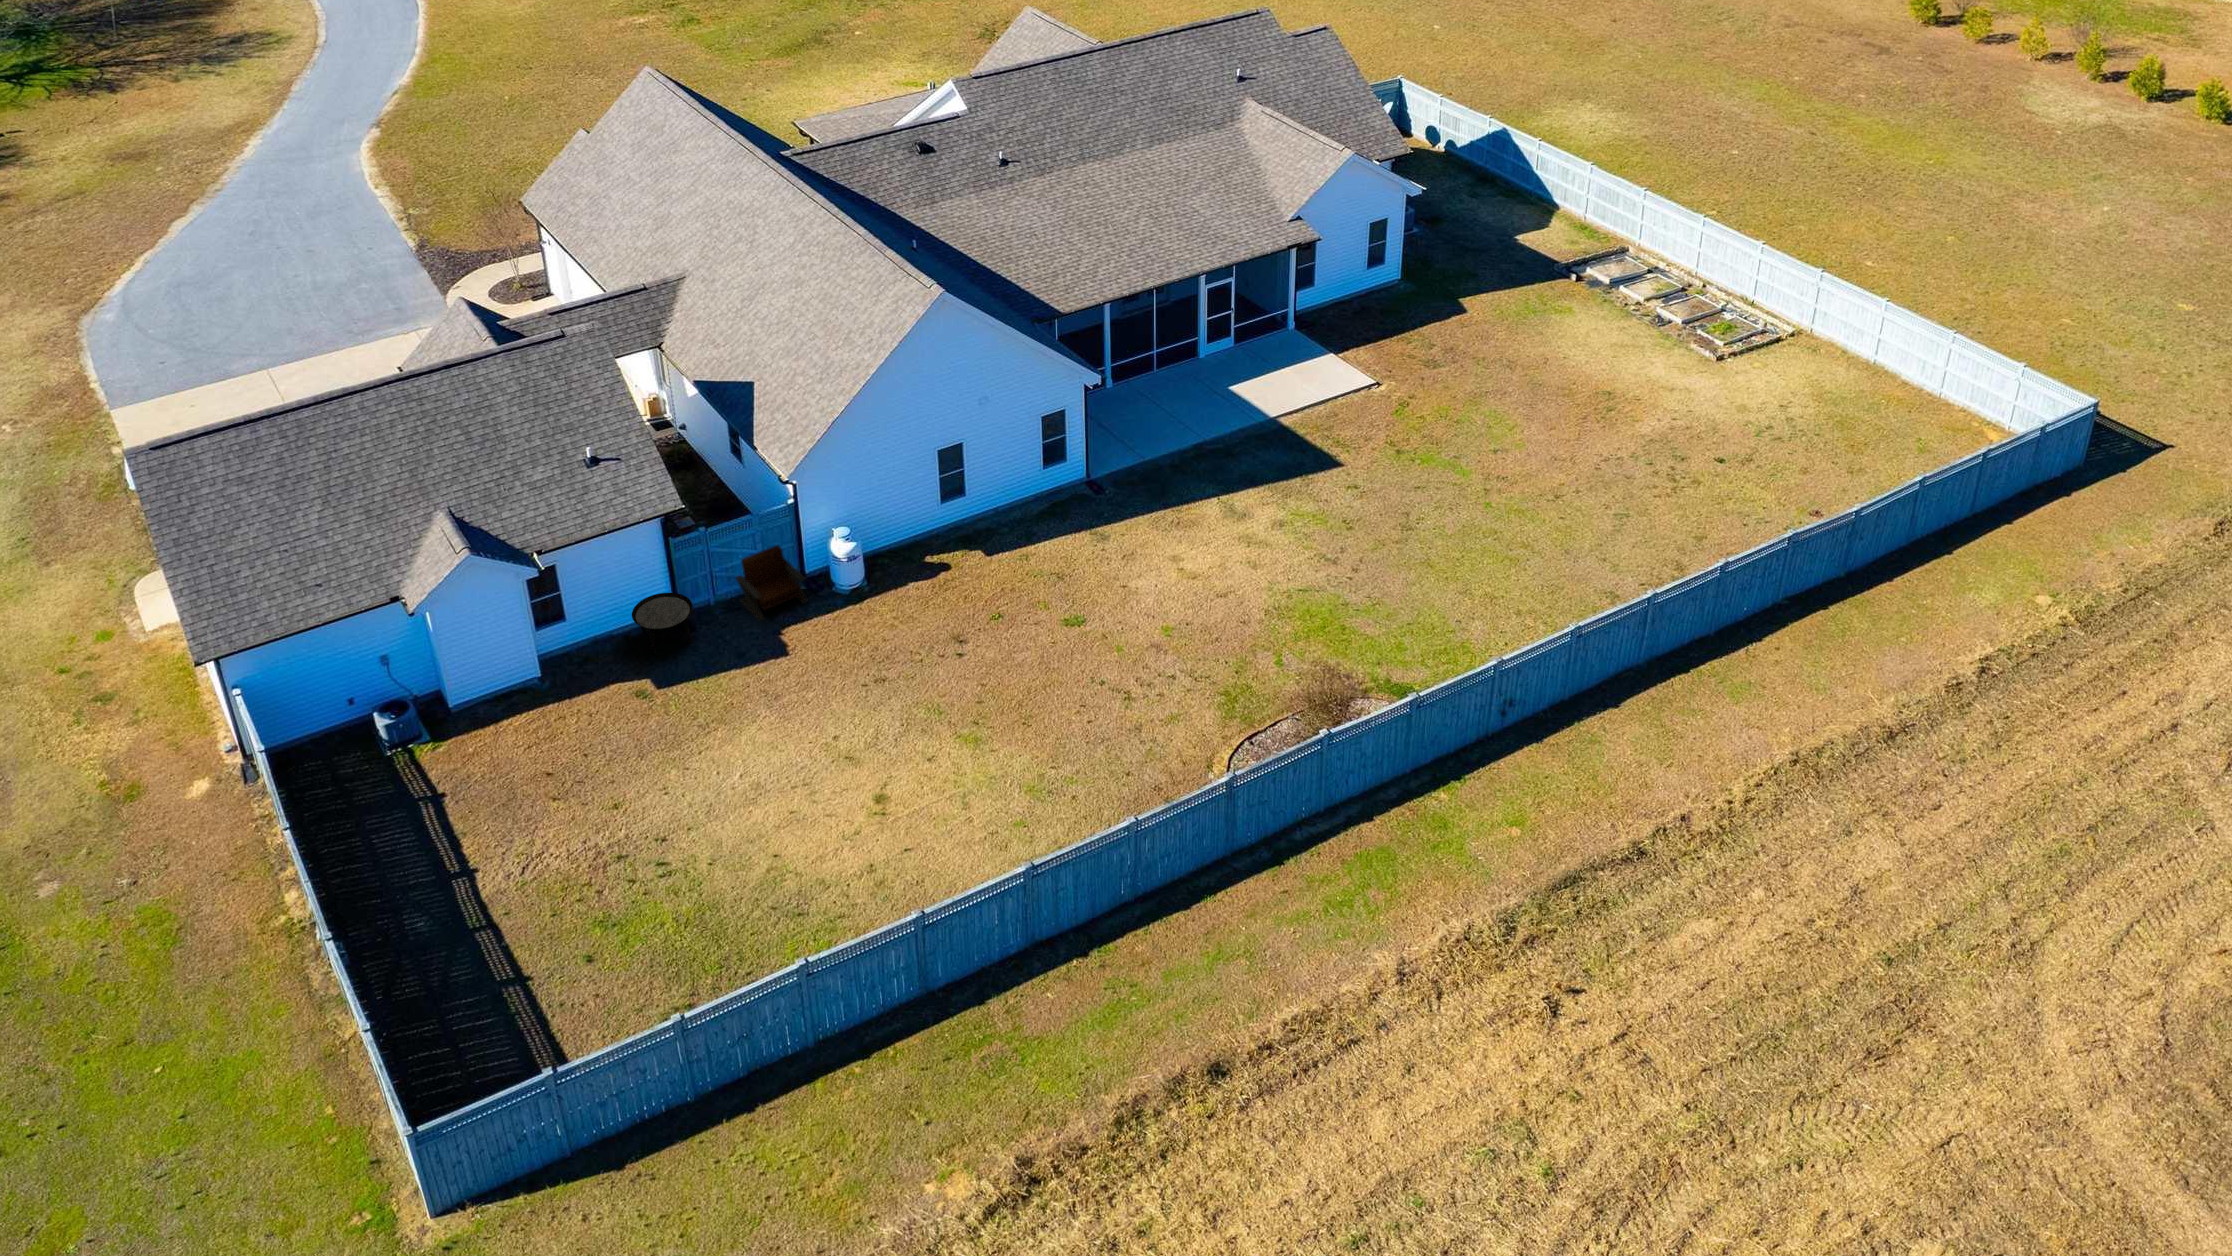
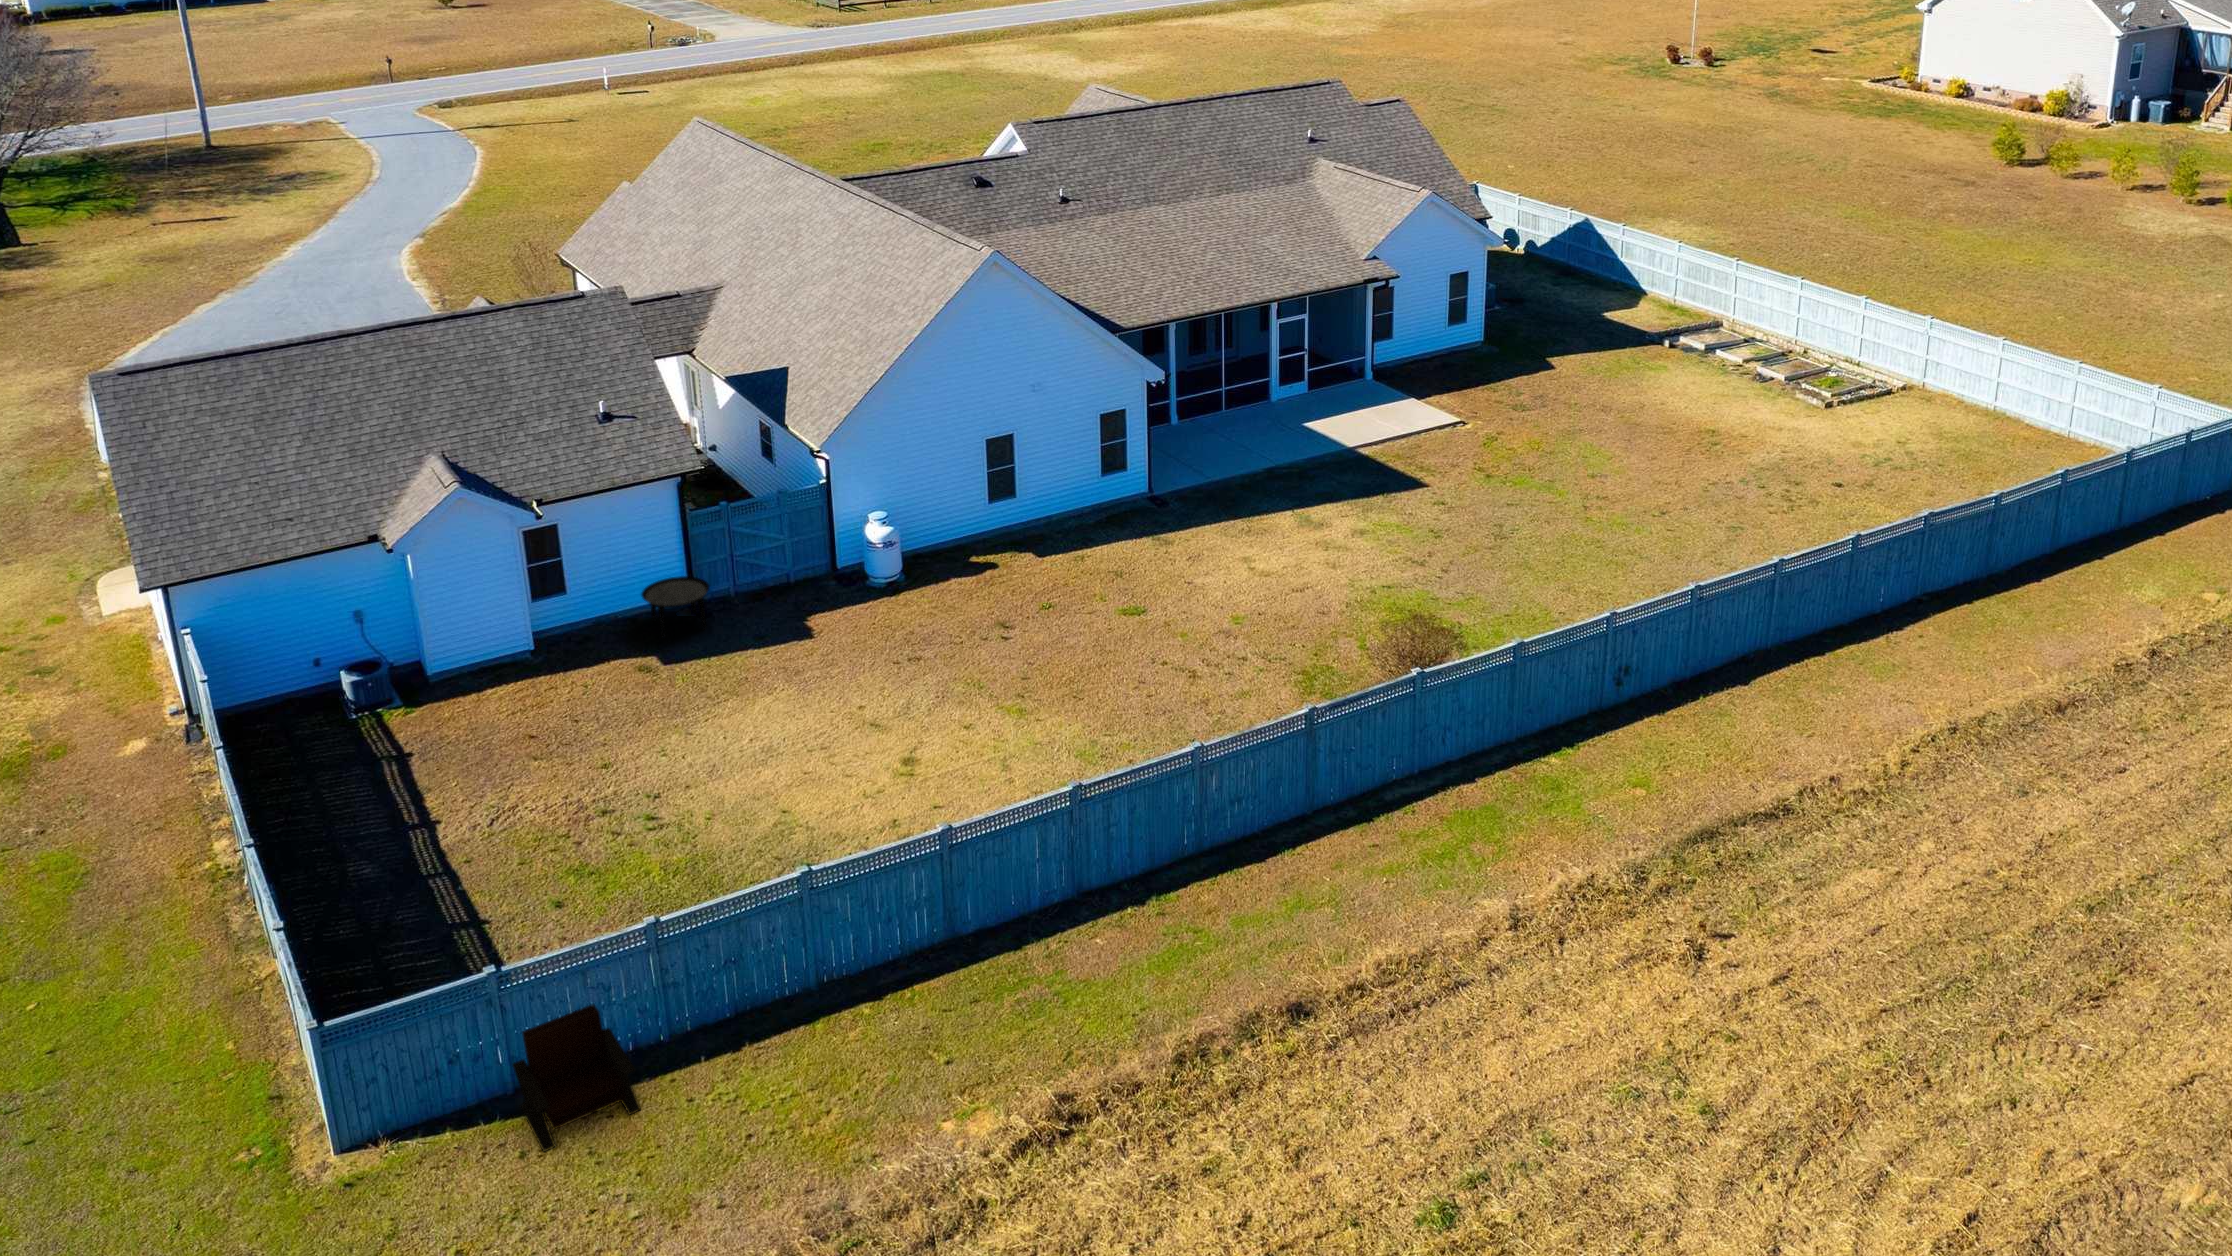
lounge chair: present [736,545,808,621] -> present [512,1004,641,1151]

